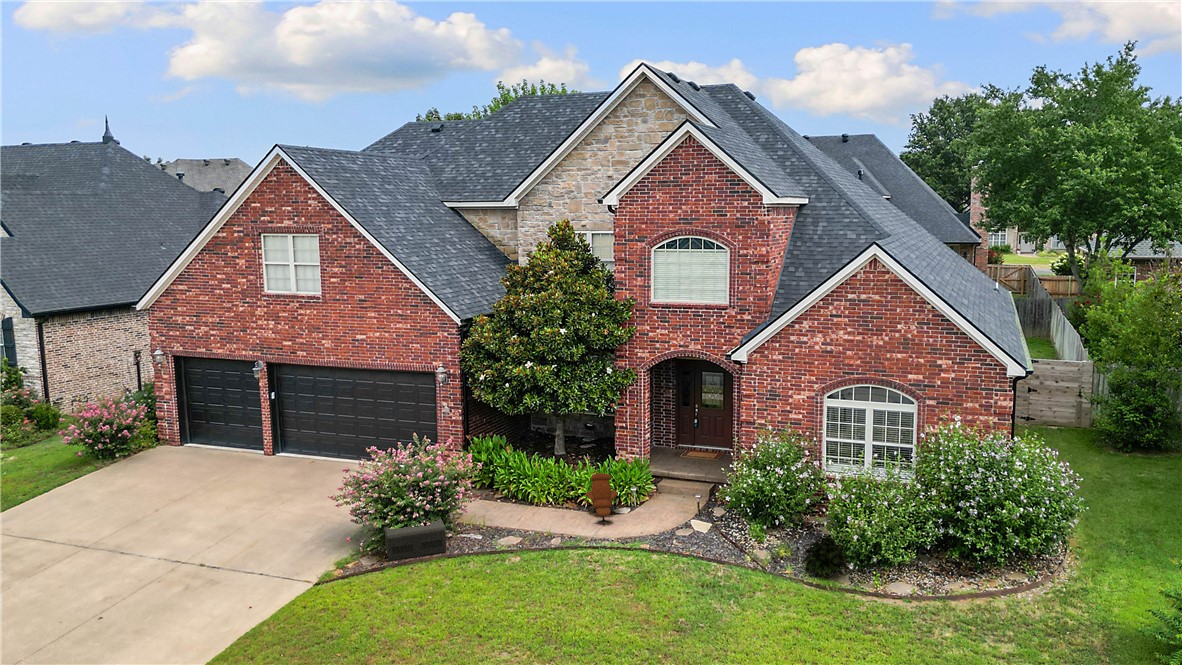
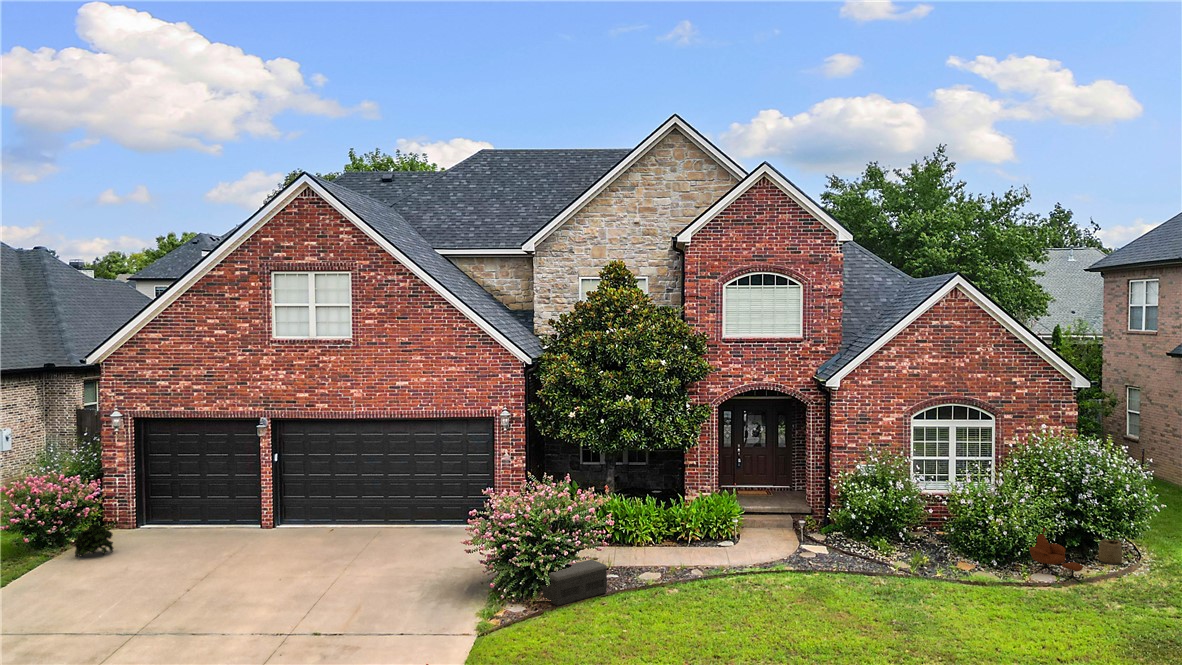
lounge chair: present [586,473,617,525] -> present [1029,528,1083,583]
potted plant: present [803,537,851,578] -> present [75,523,113,557]
basket: none [984,551,1010,582] -> present [1099,538,1122,564]

